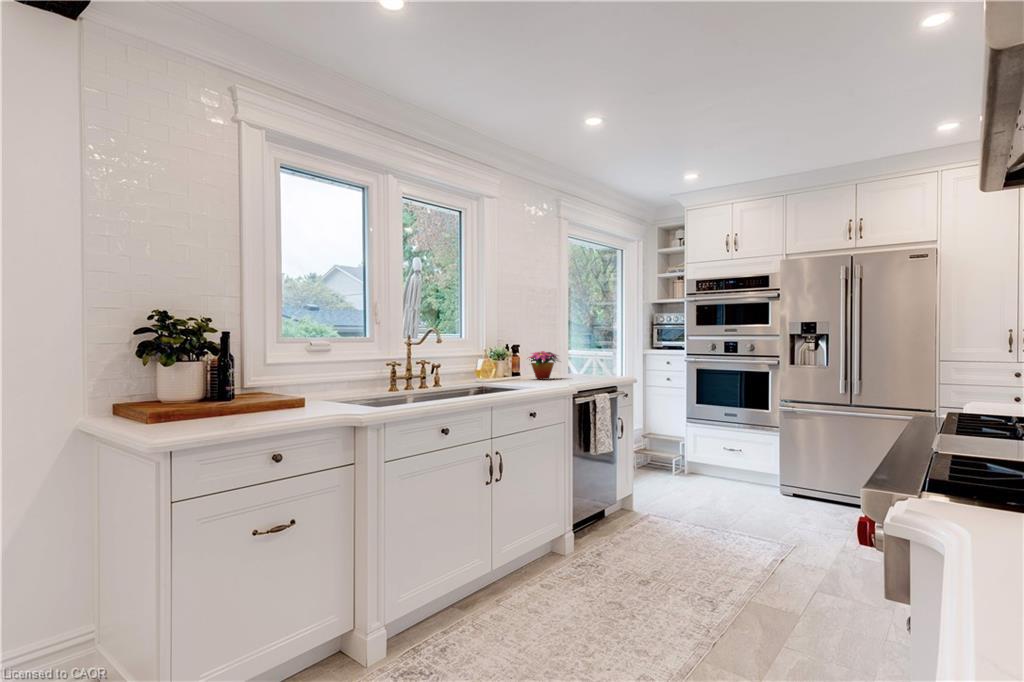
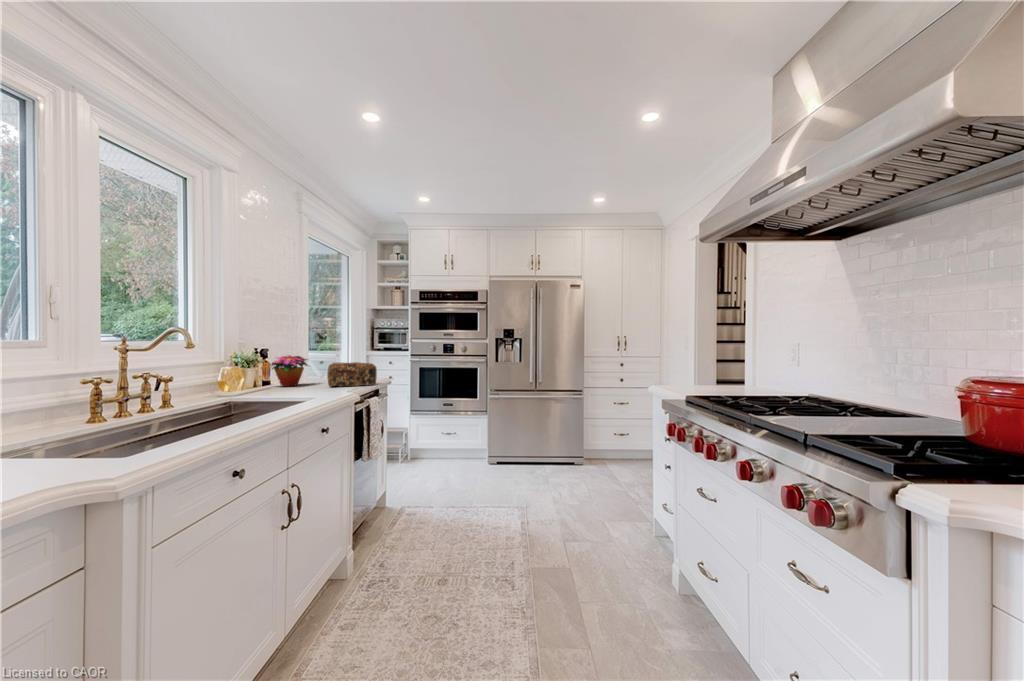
bread loaf: none [565,359,612,382] -> present [327,362,377,387]

